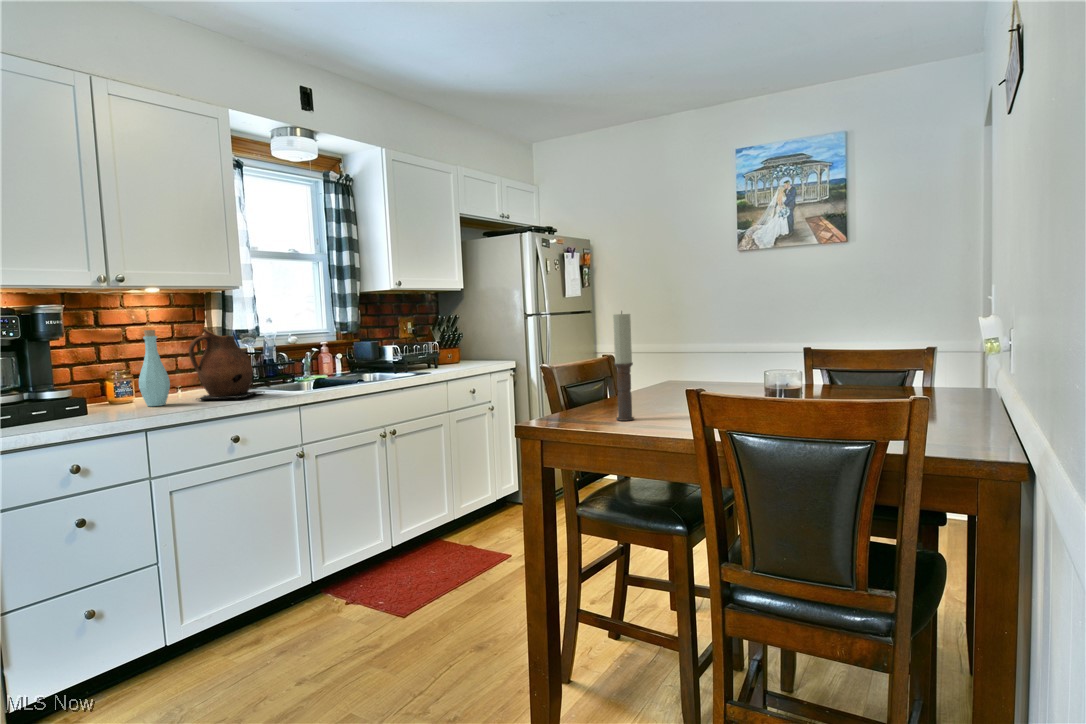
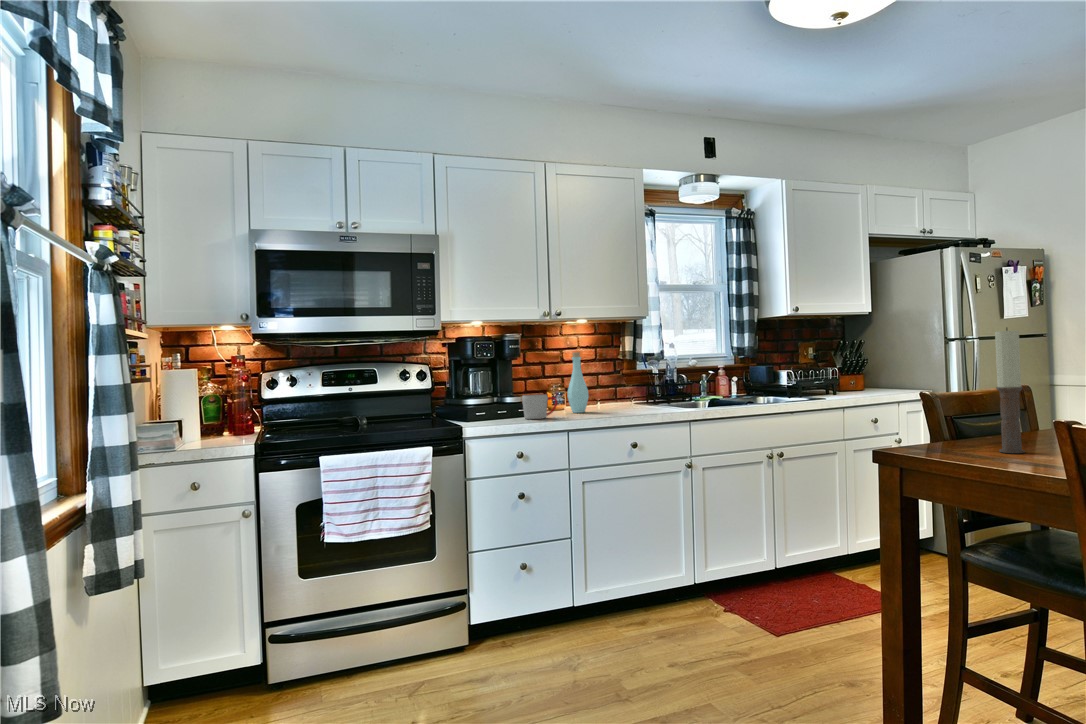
ceramic pitcher: present [189,329,264,399] -> none [604,352,662,411]
mug: none [71,387,127,421] -> present [522,394,557,419]

